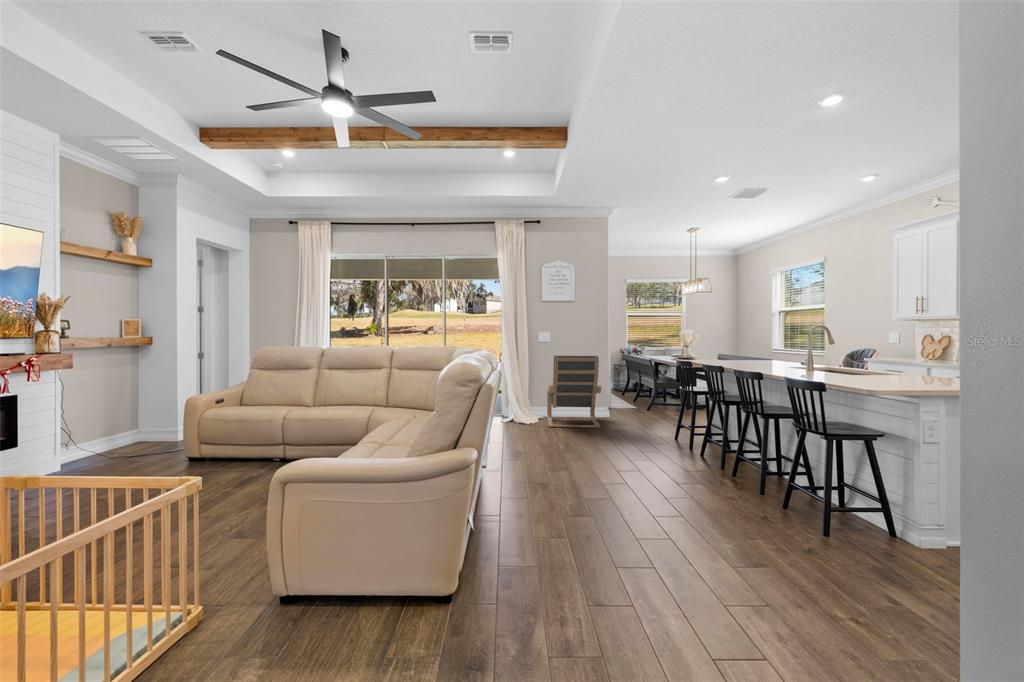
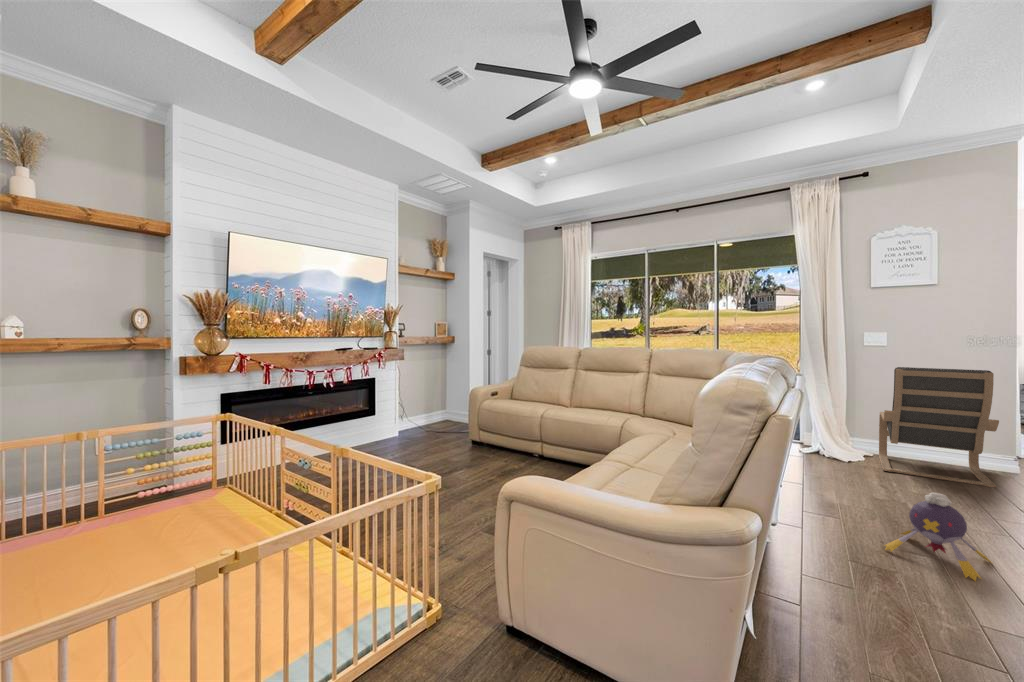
plush toy: none [545,431,594,478] -> present [885,493,992,581]

